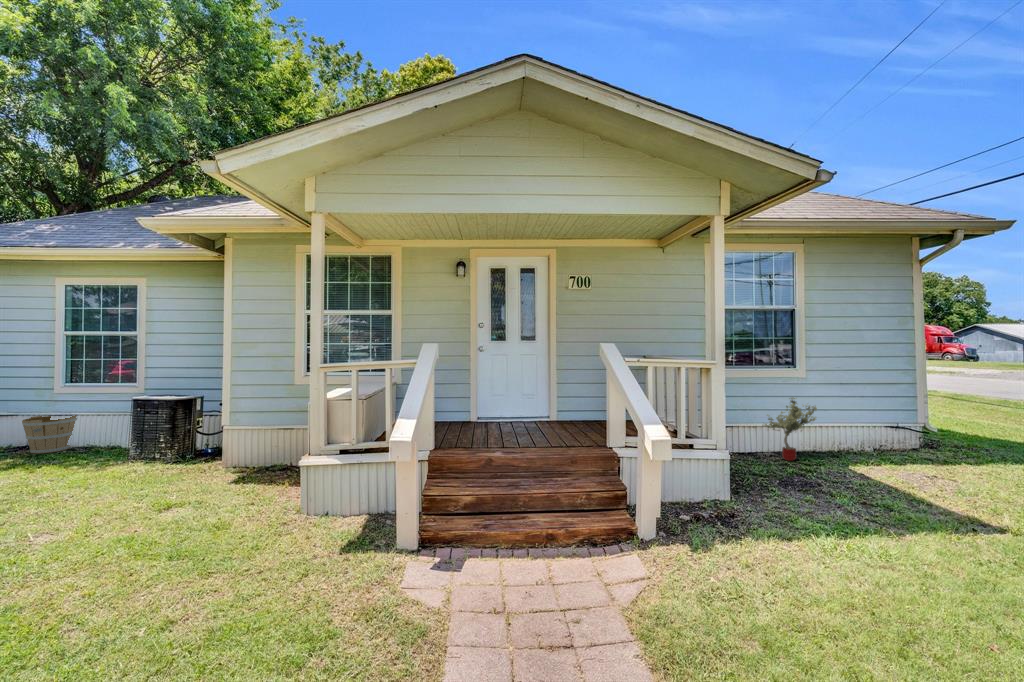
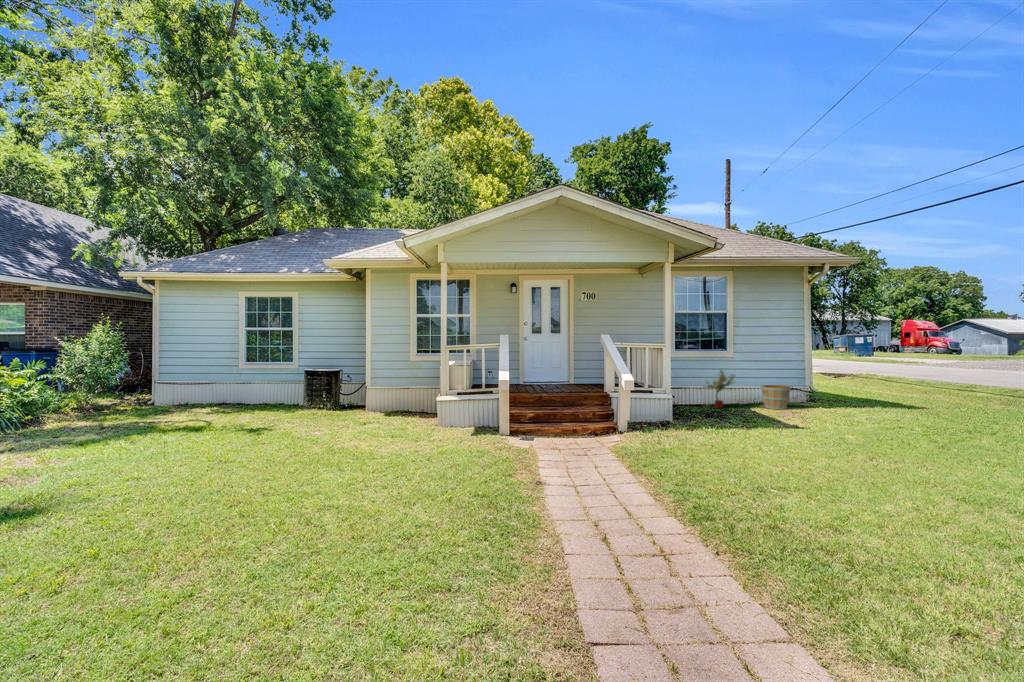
wooden bucket: present [22,415,77,454] -> present [761,385,791,410]

